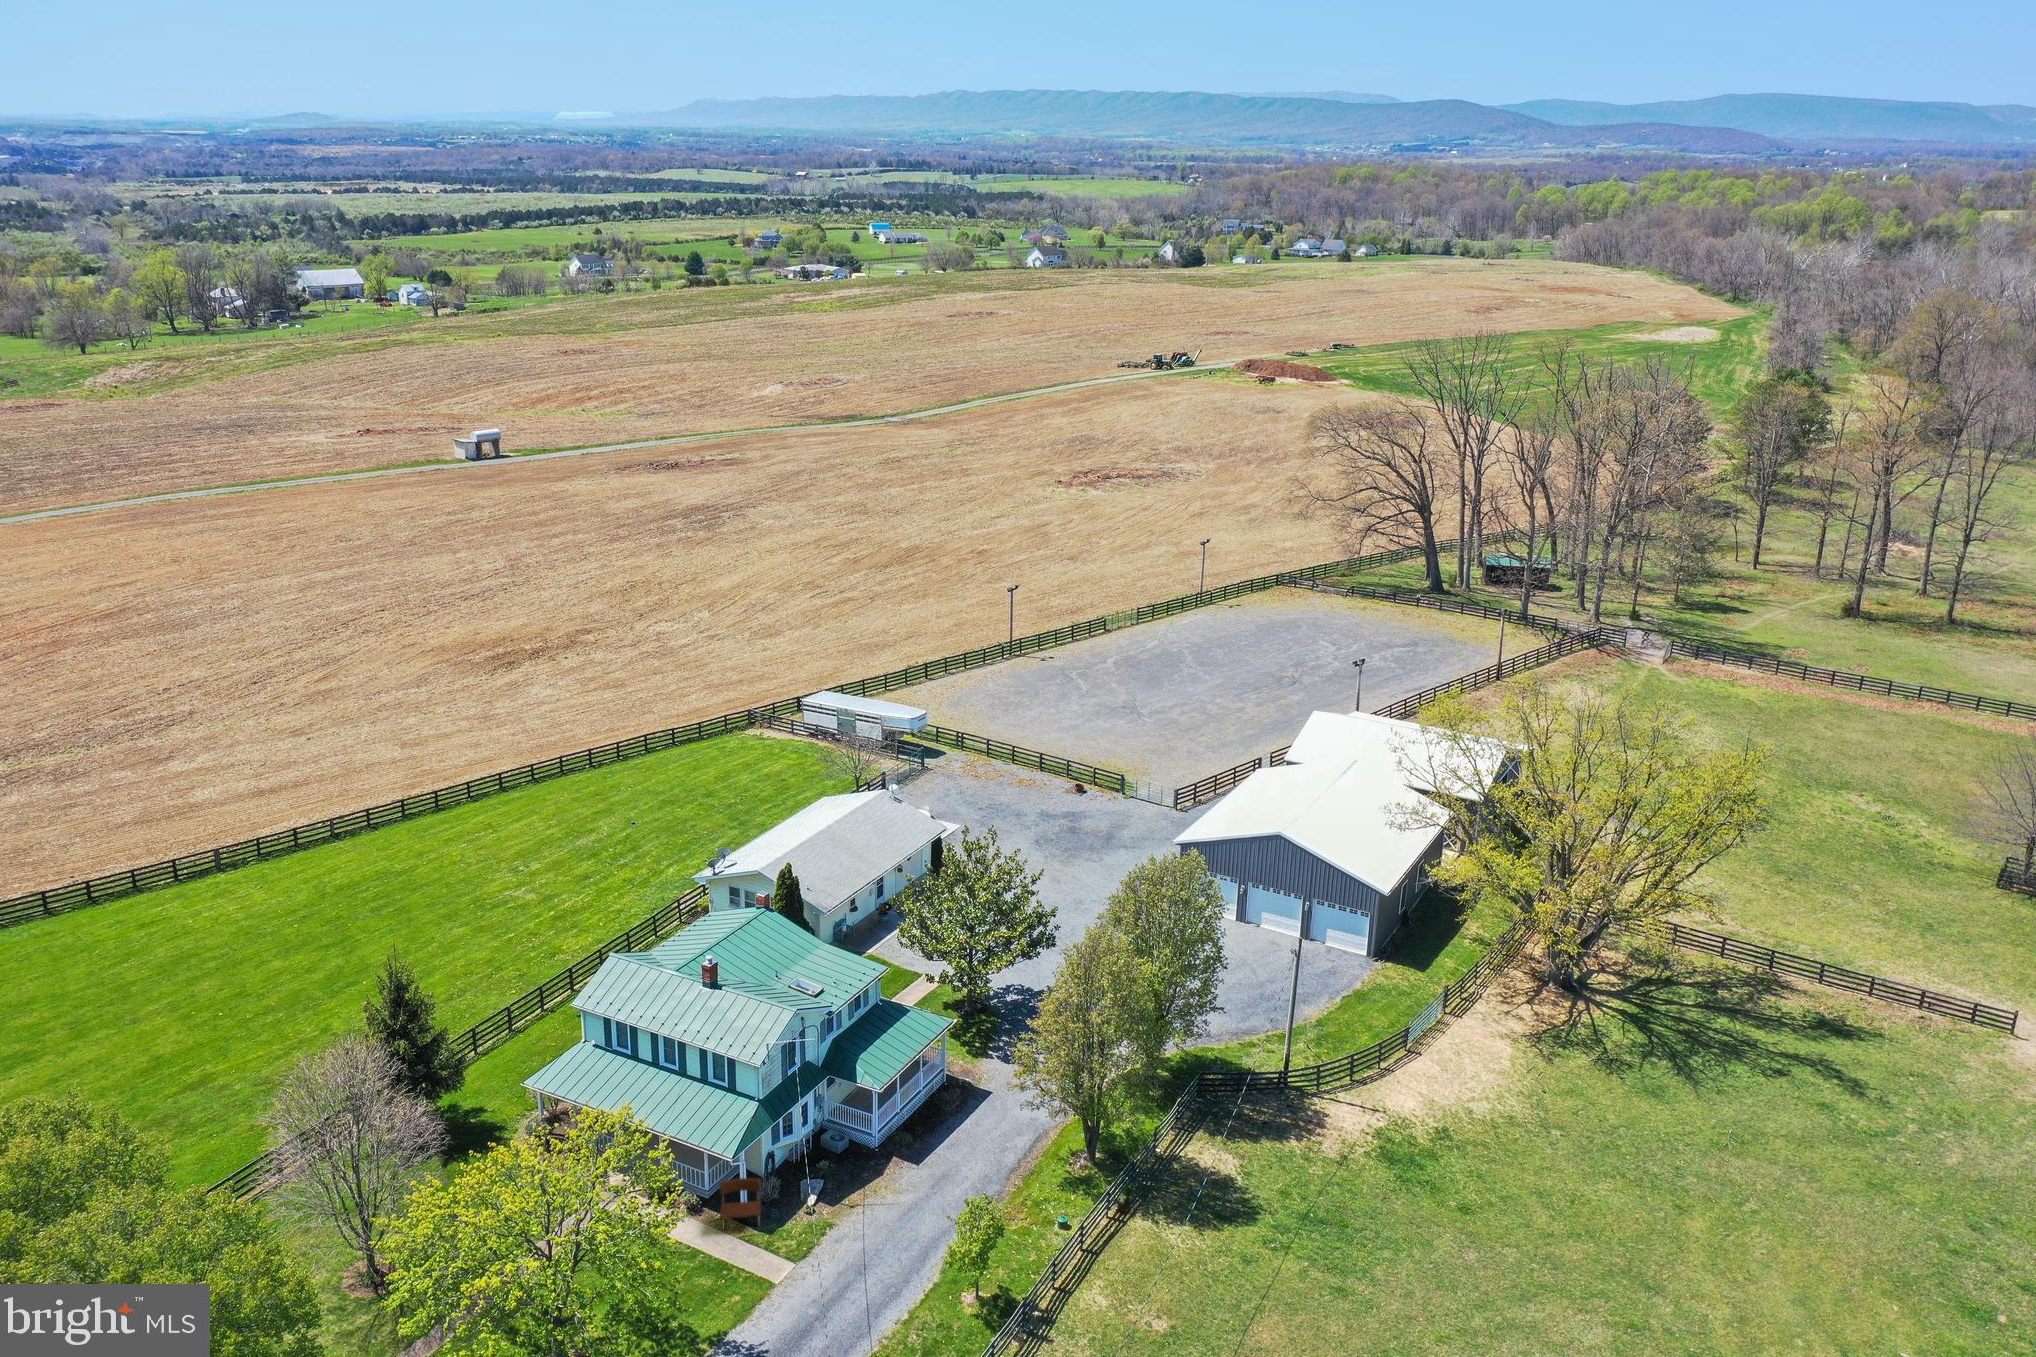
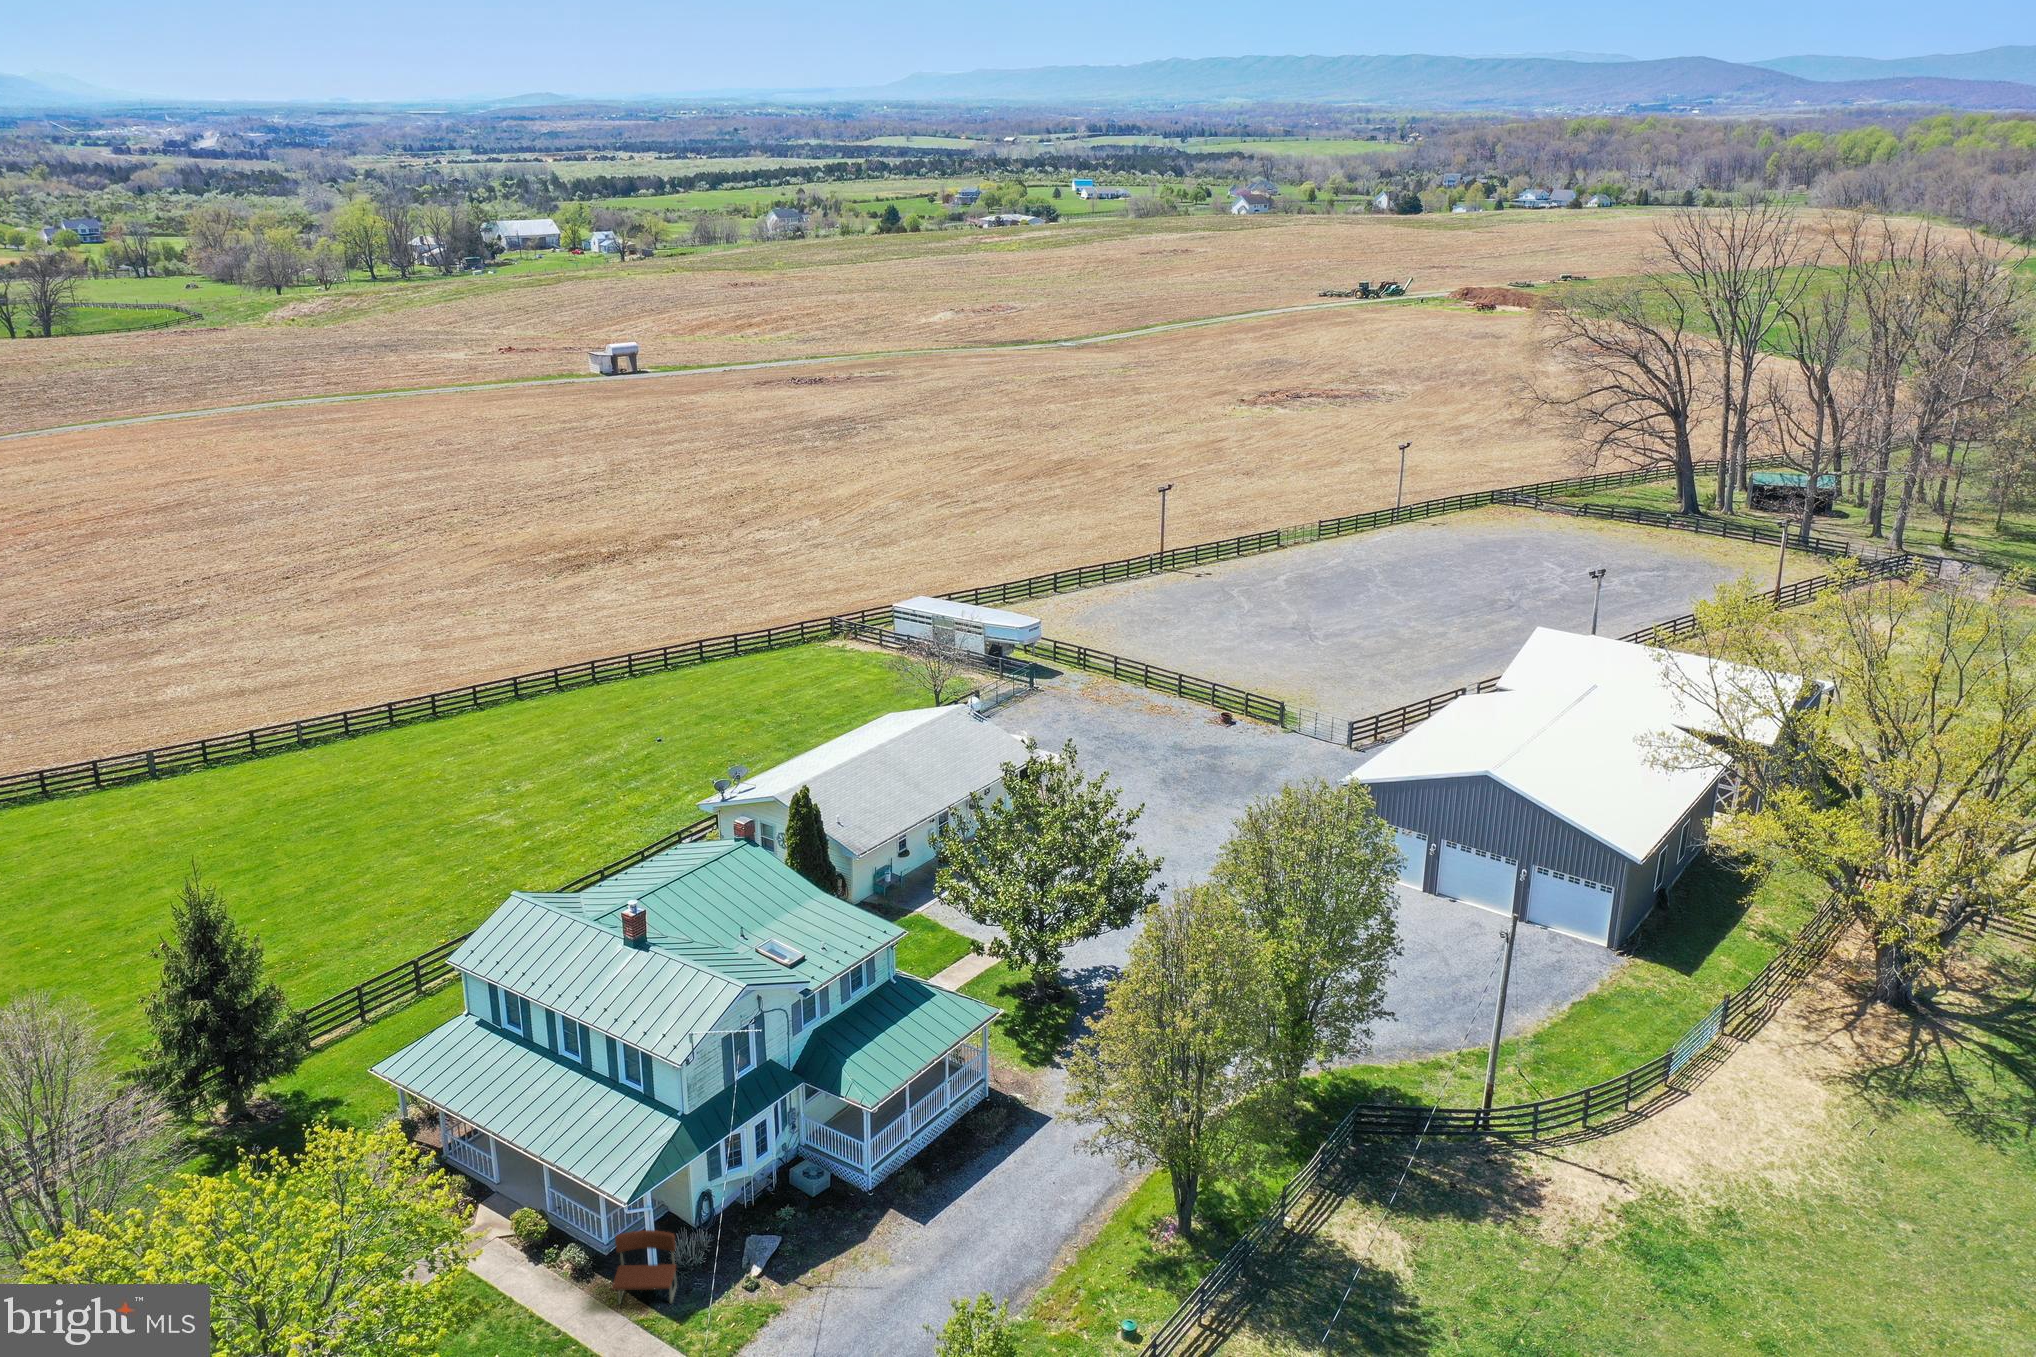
potted tree: present [1117,1187,1134,1212] -> none [1210,1282,1239,1323]

